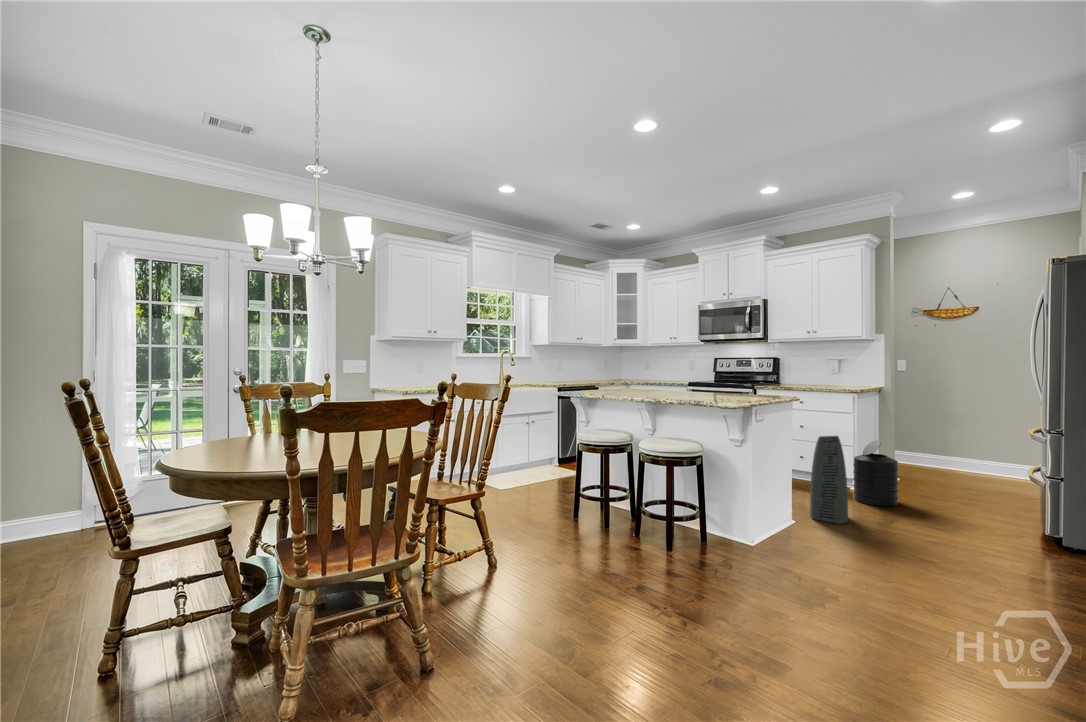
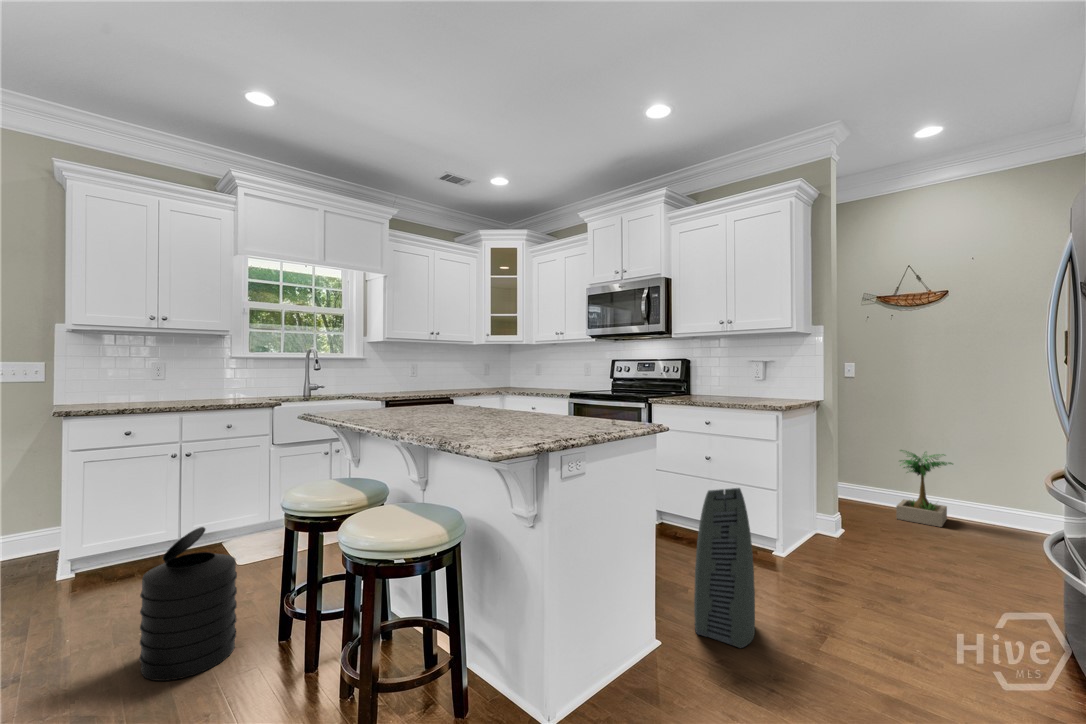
potted plant: none [937,424,986,478] -> present [896,450,953,527]
trash can: present [853,440,898,506] -> present [139,527,237,681]

